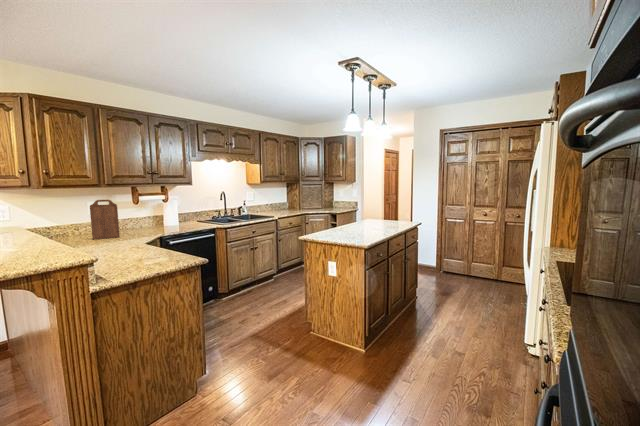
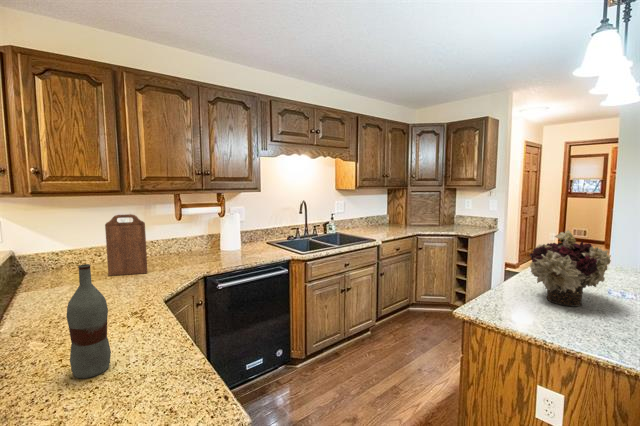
flower arrangement: none [334,199,367,233] -> present [529,230,611,306]
bottle: none [116,213,134,262] -> present [66,264,111,378]

